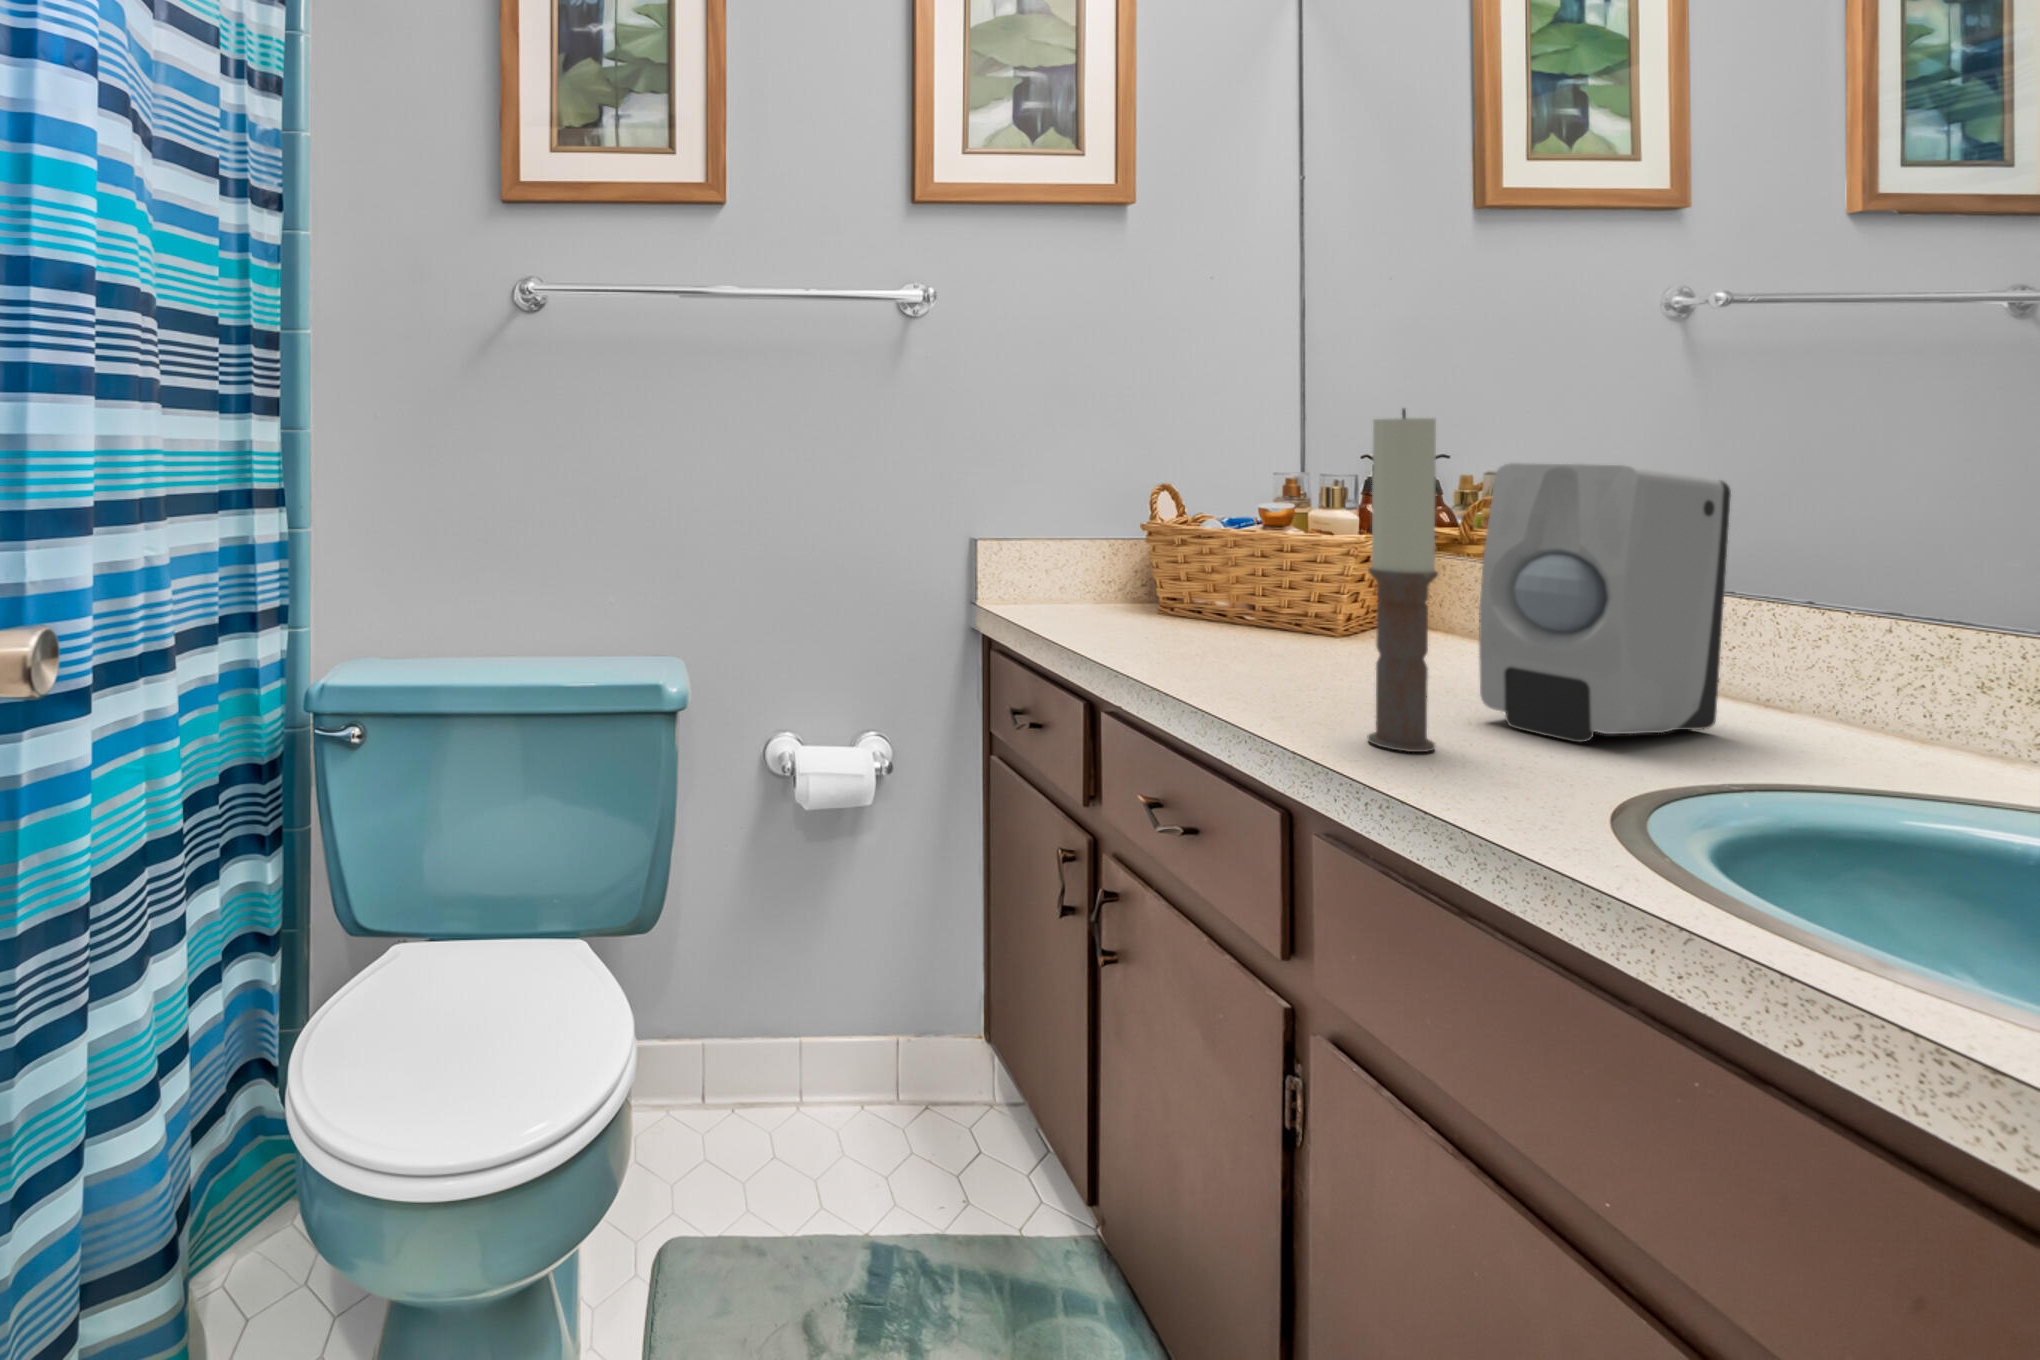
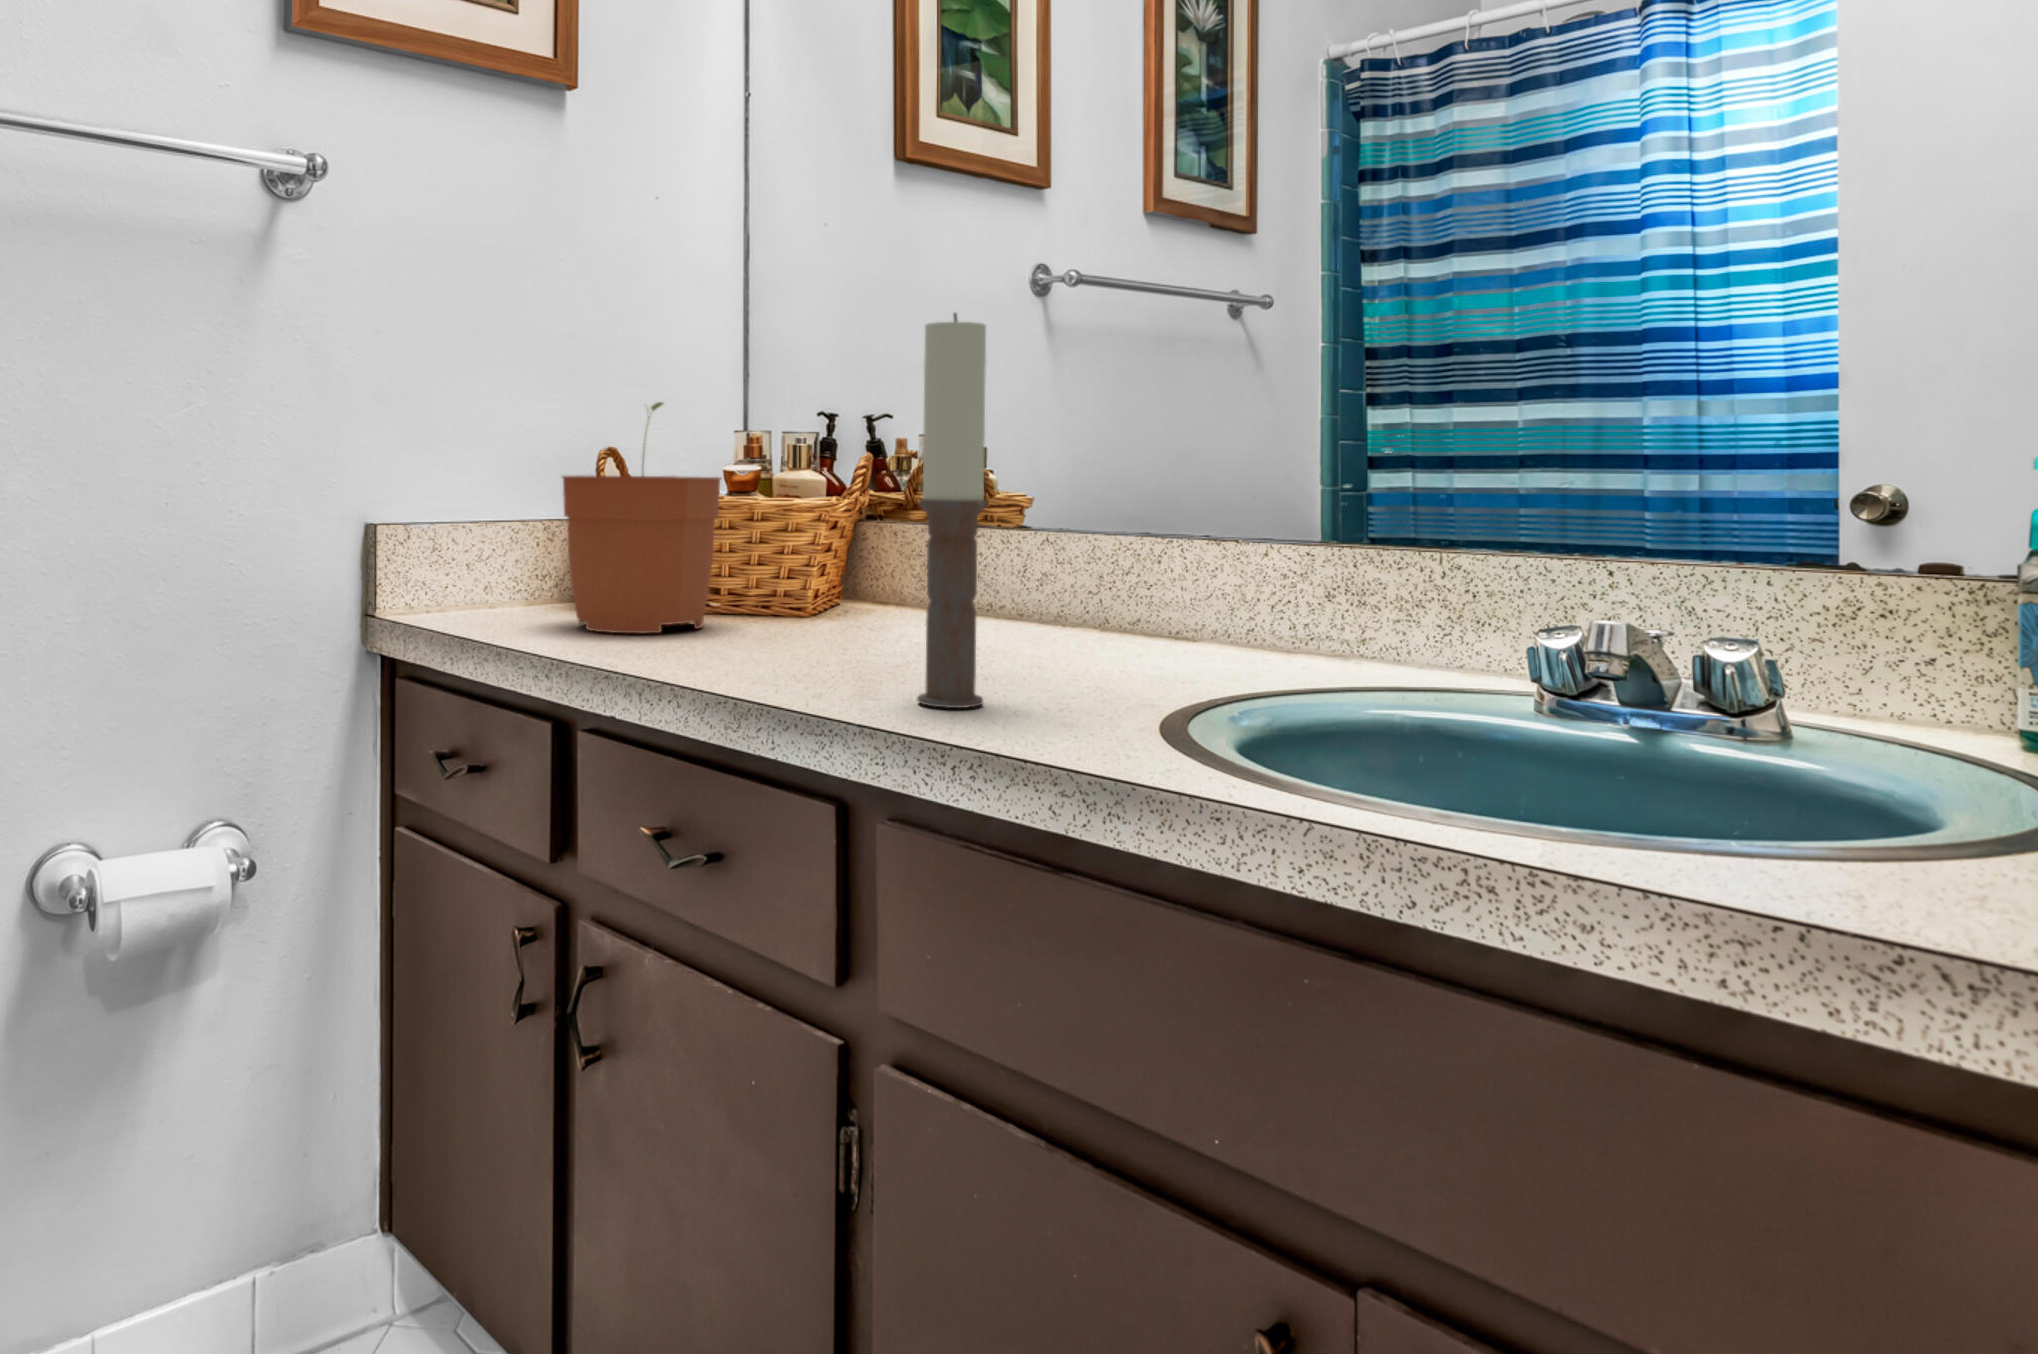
plant pot: none [1107,454,1246,641] -> present [562,402,721,633]
soap dispenser: present [1479,463,1731,742] -> none [996,390,1180,683]

